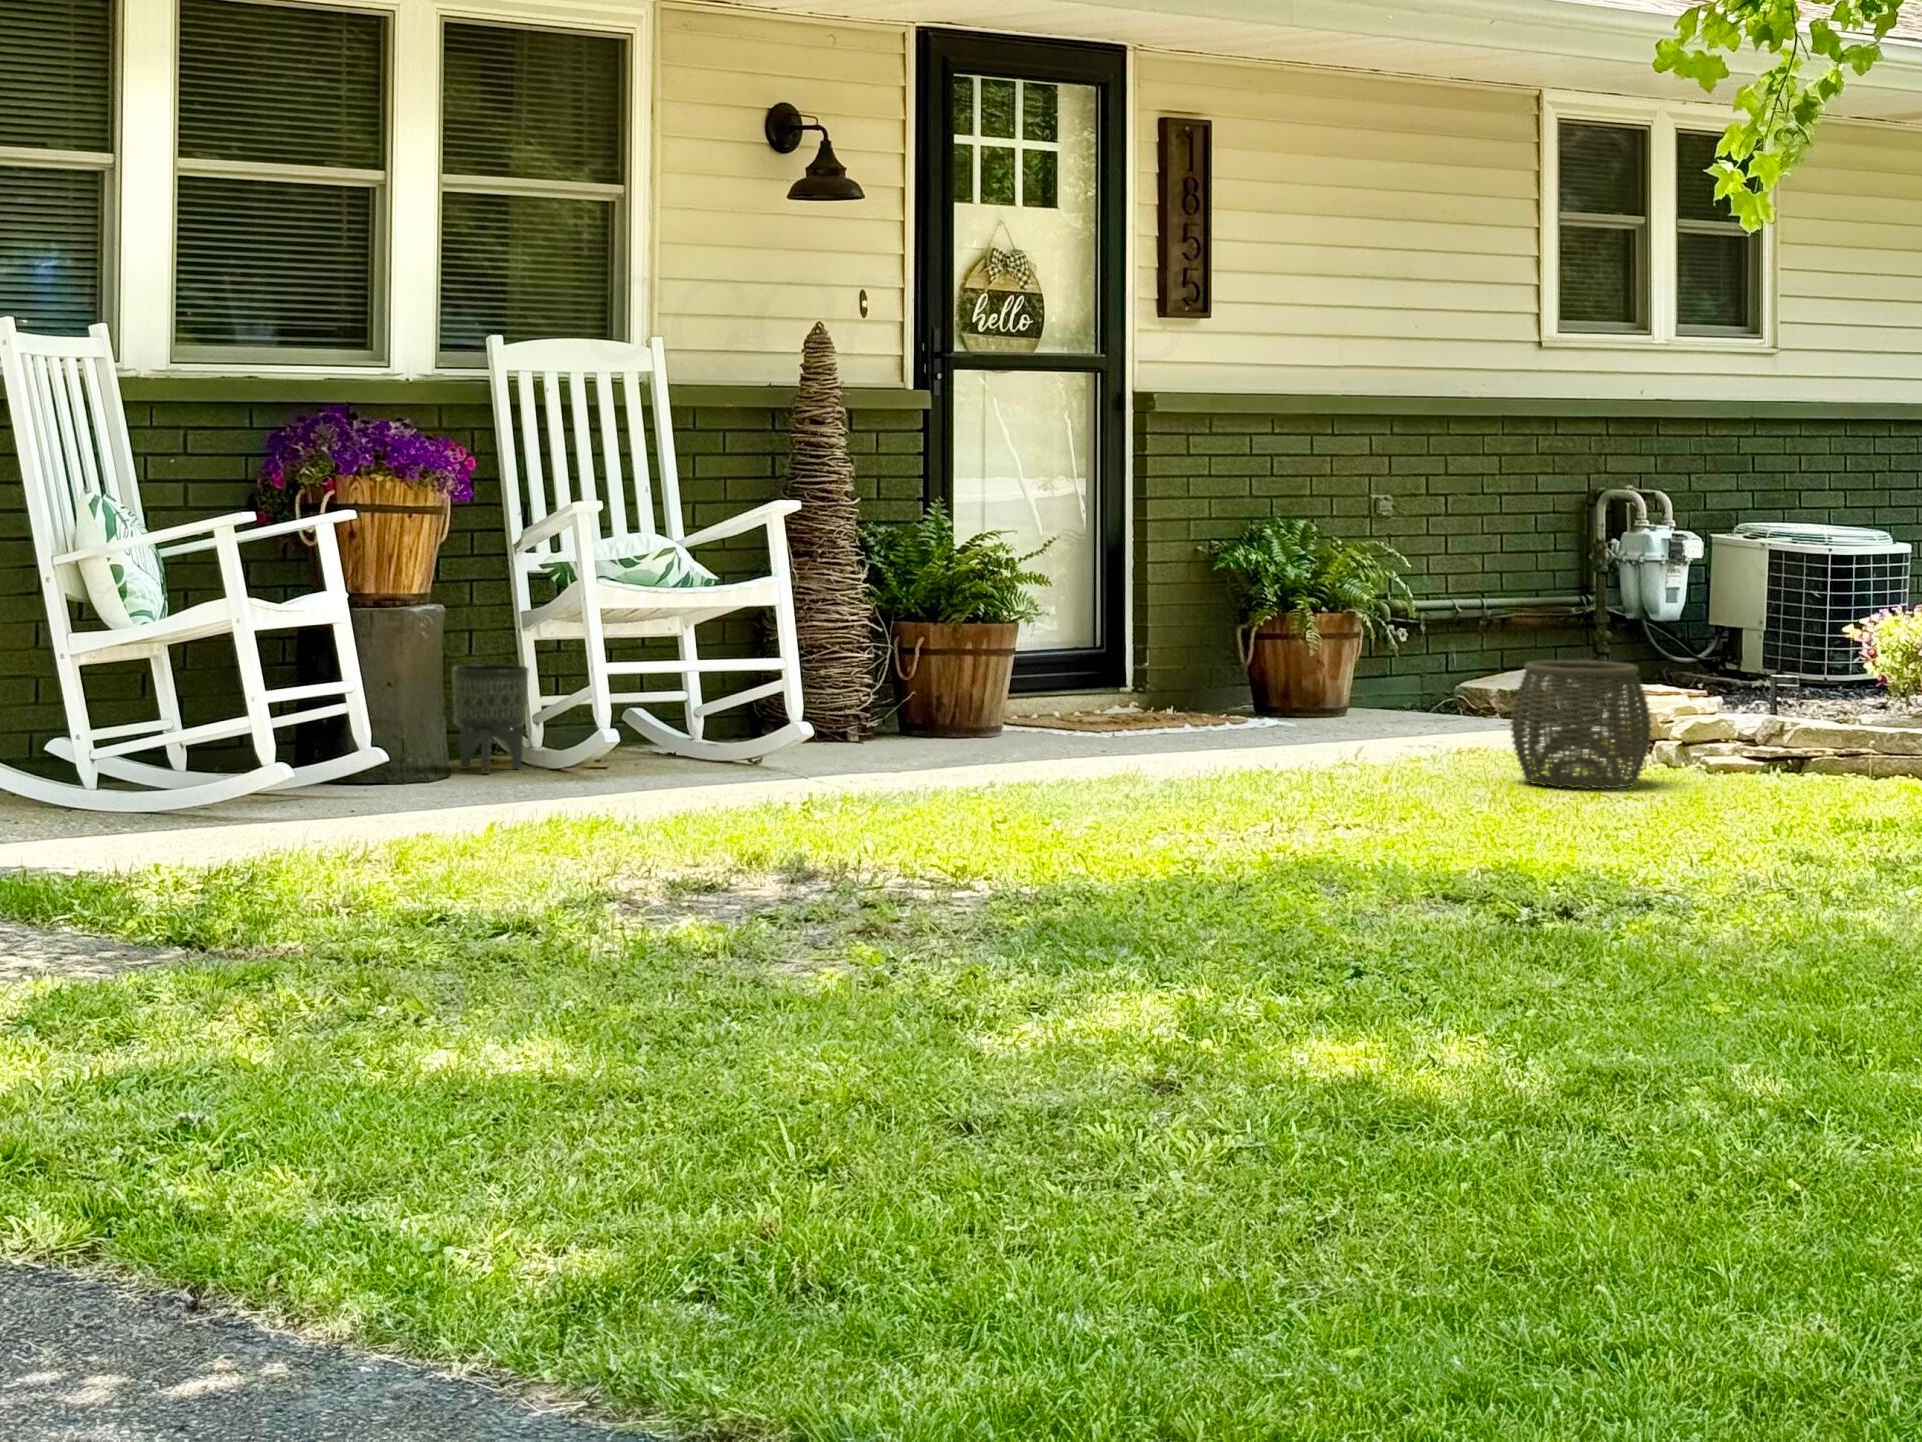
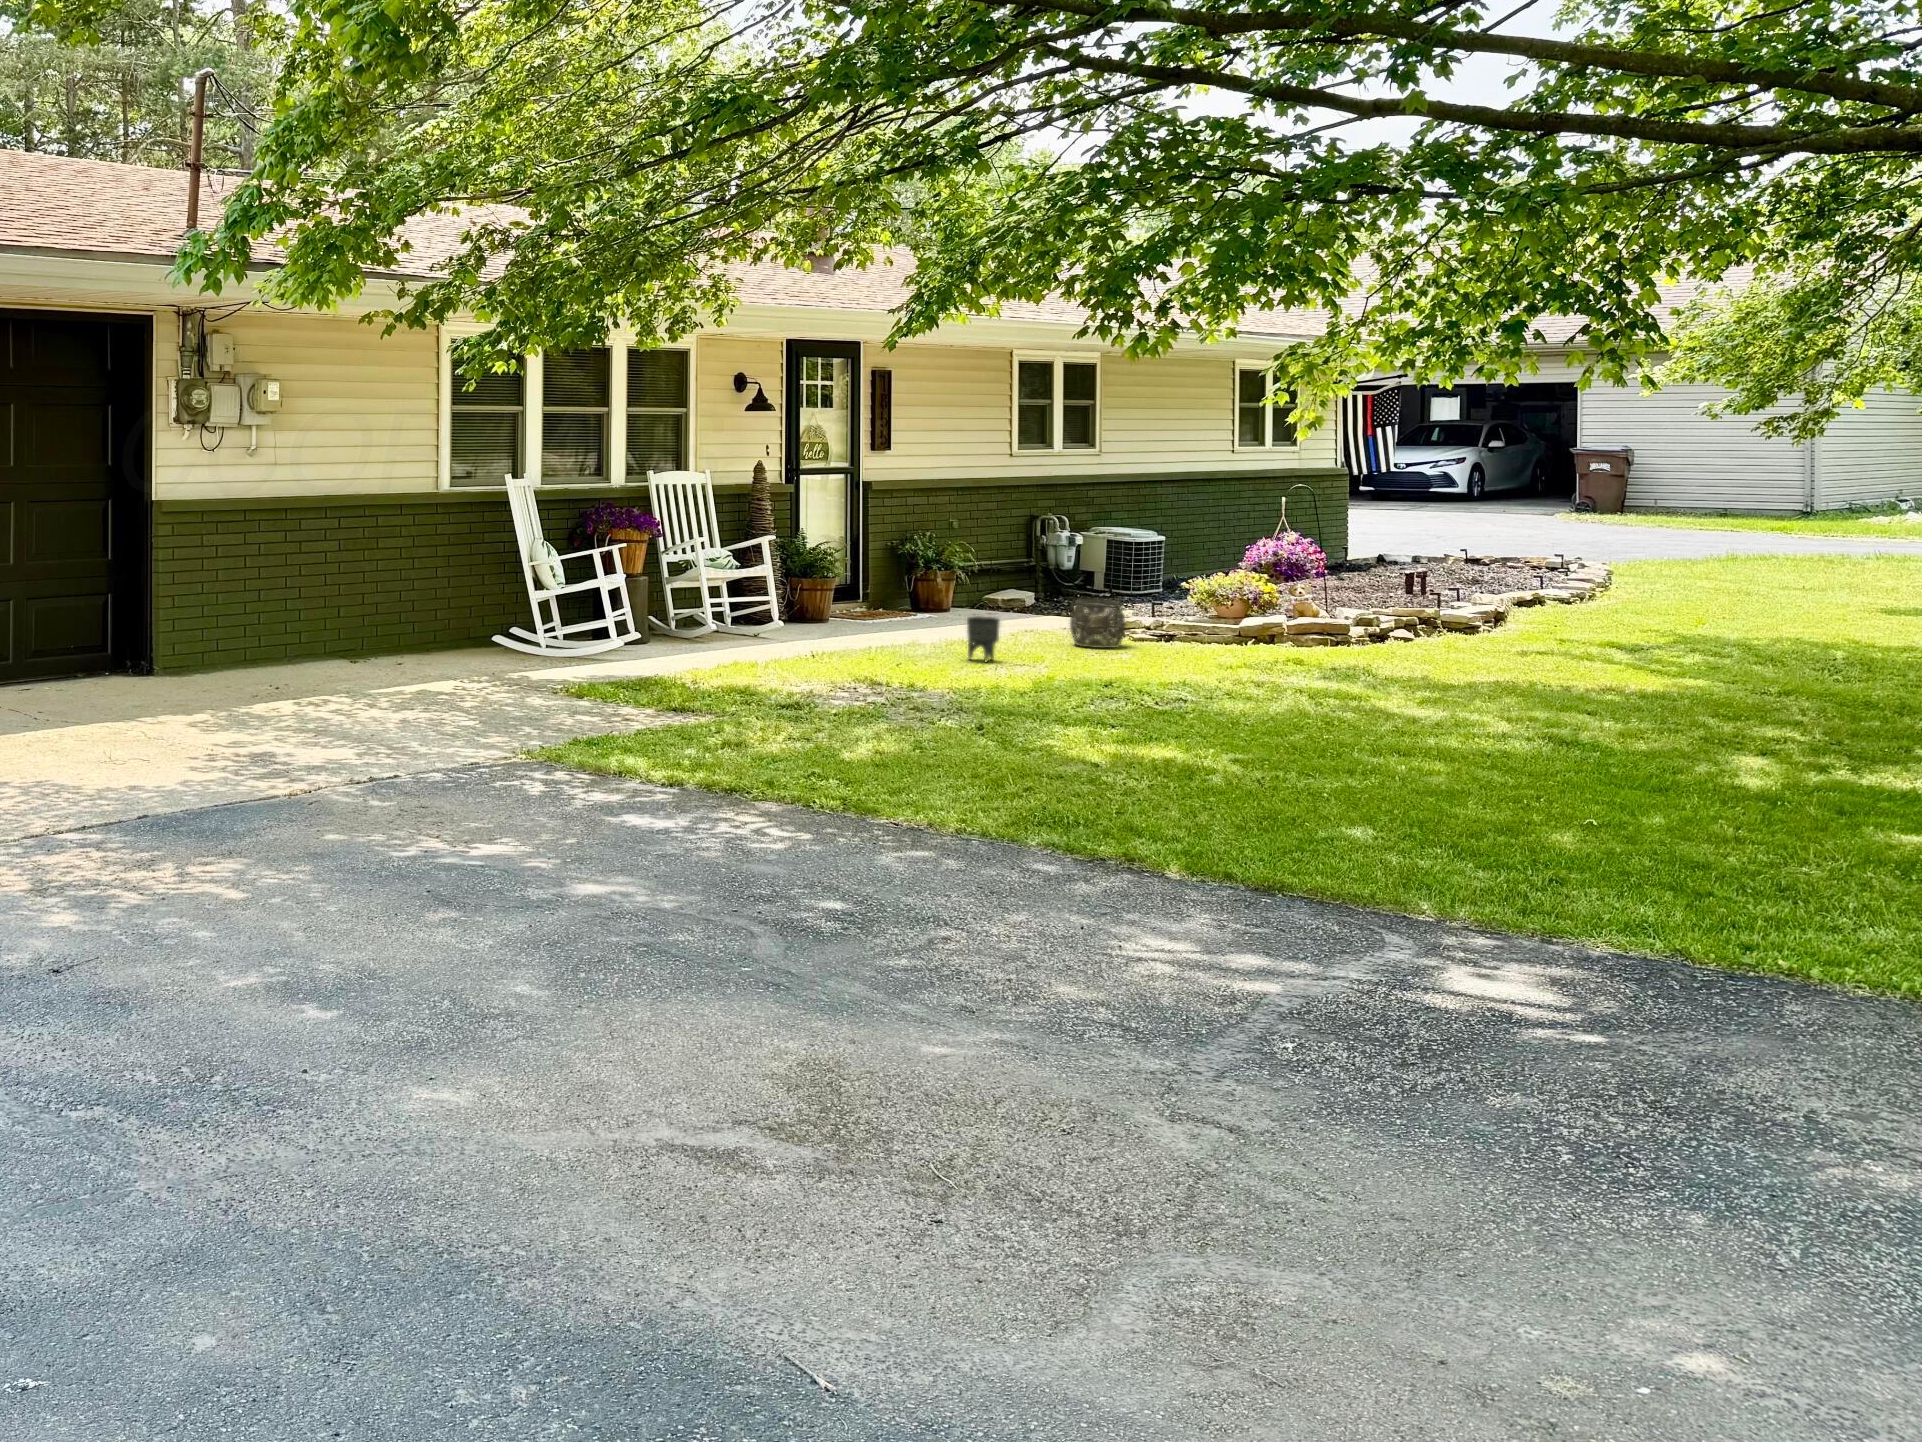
planter: present [452,664,528,774] -> present [967,616,1000,663]

